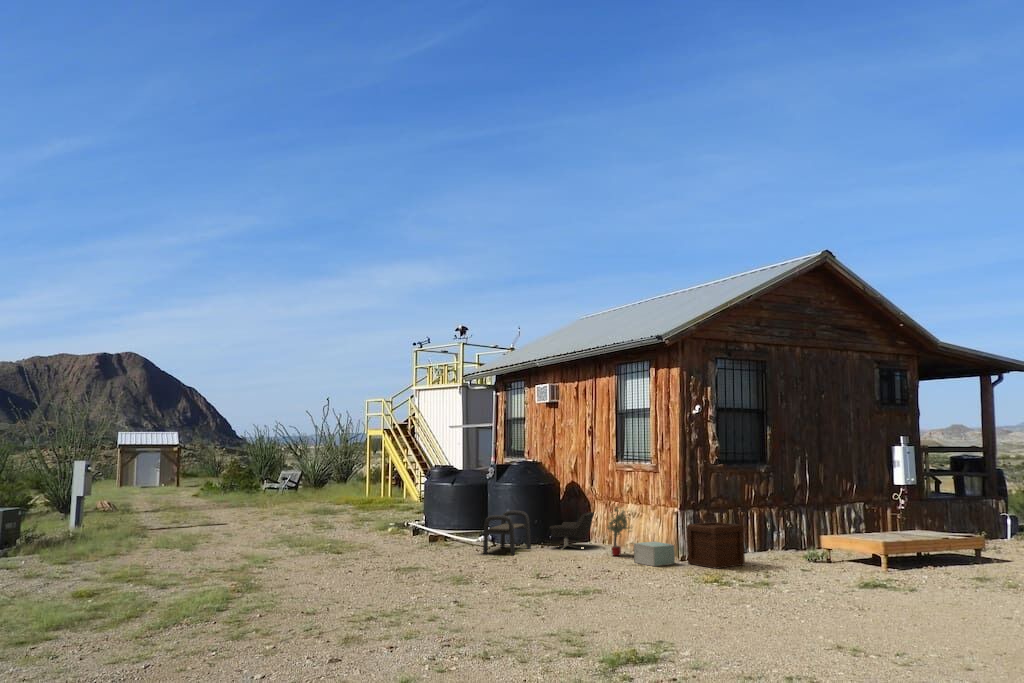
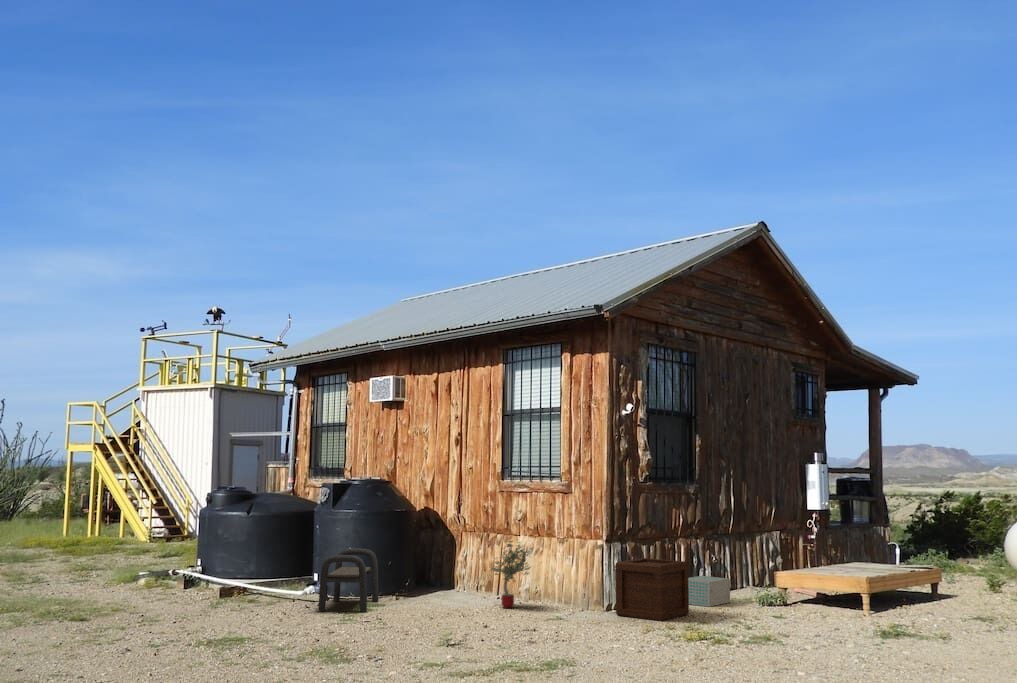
lounge chair: present [550,512,594,549] -> none [400,548,463,601]
storage box: present [634,541,675,566] -> present [688,576,730,607]

